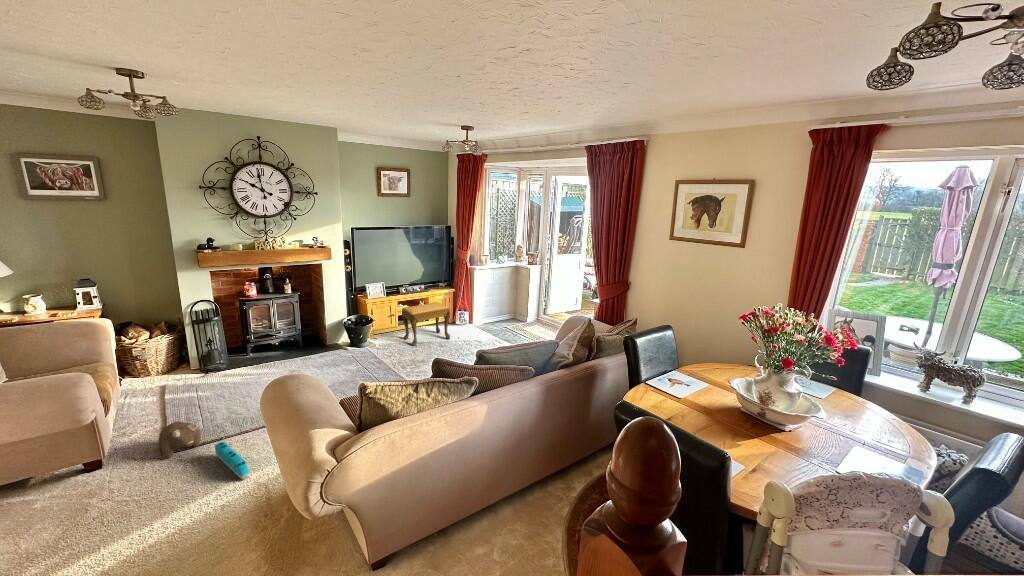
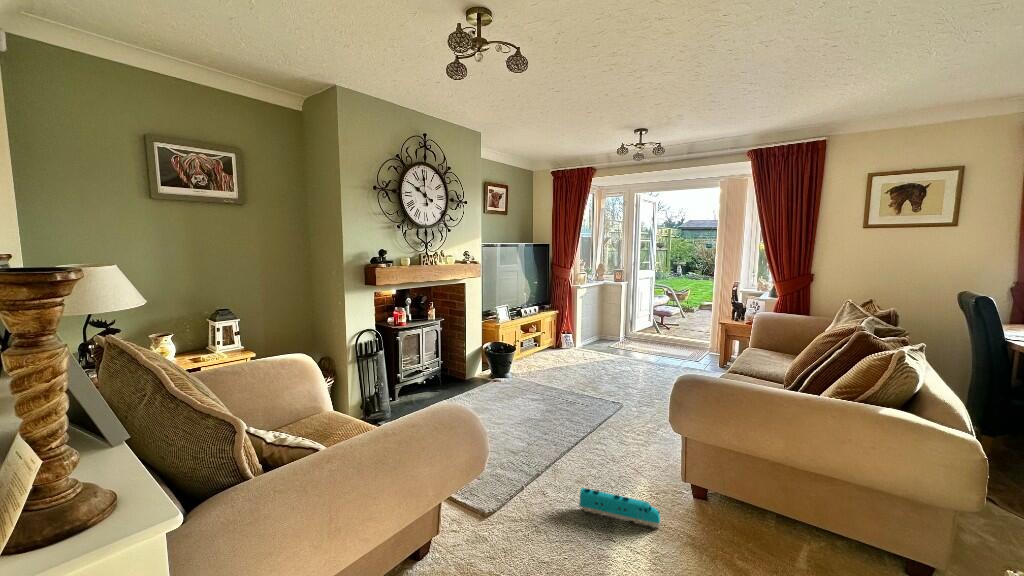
footstool: present [402,302,450,346] -> none [542,324,589,373]
plush toy: present [159,422,201,458] -> none [489,470,554,524]

